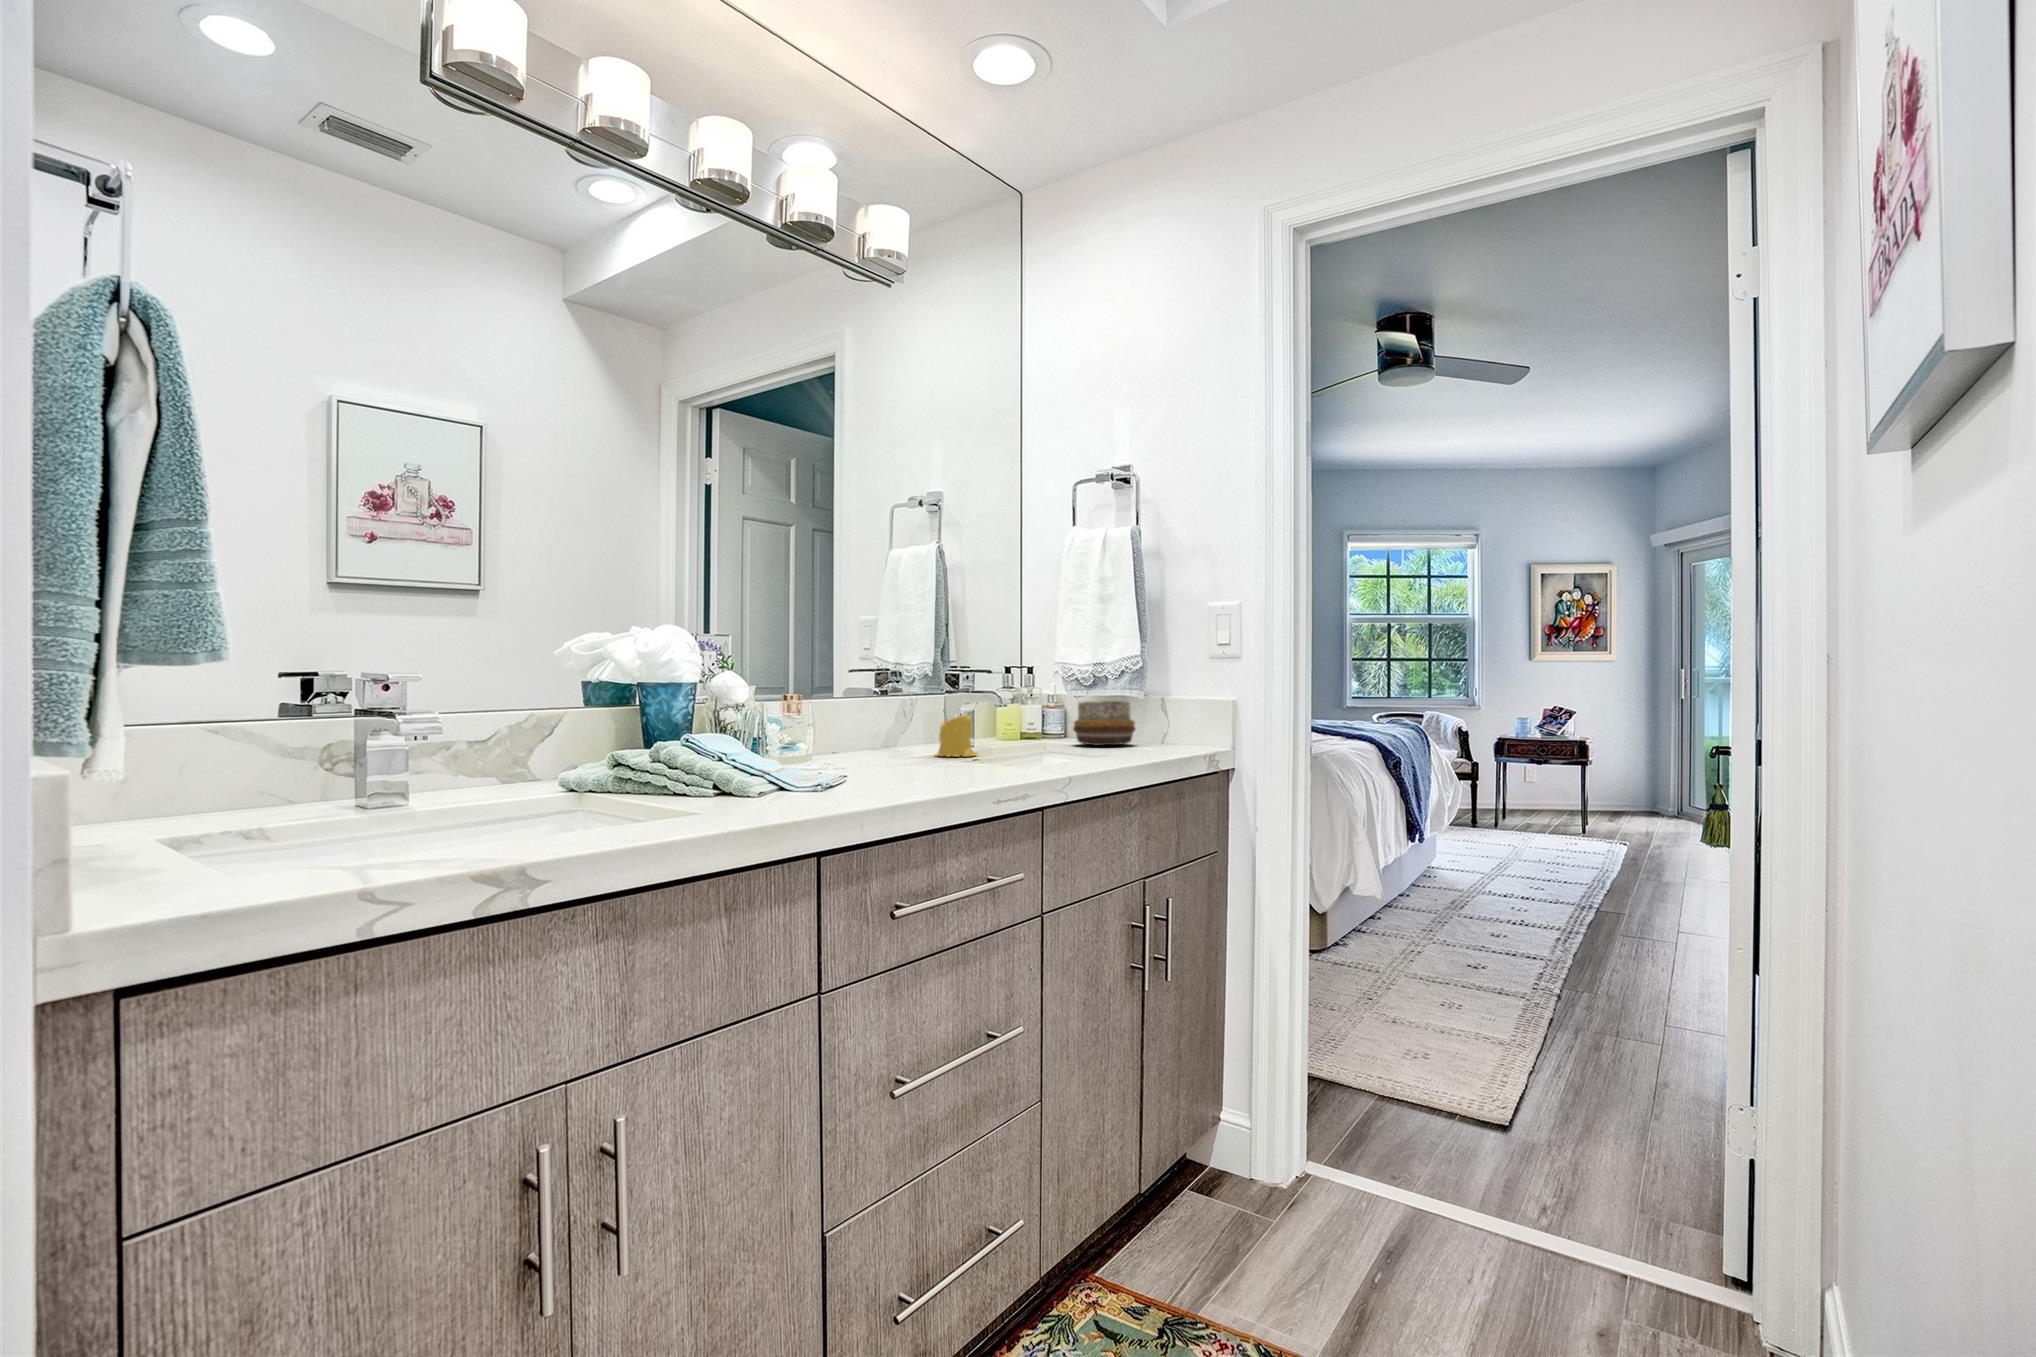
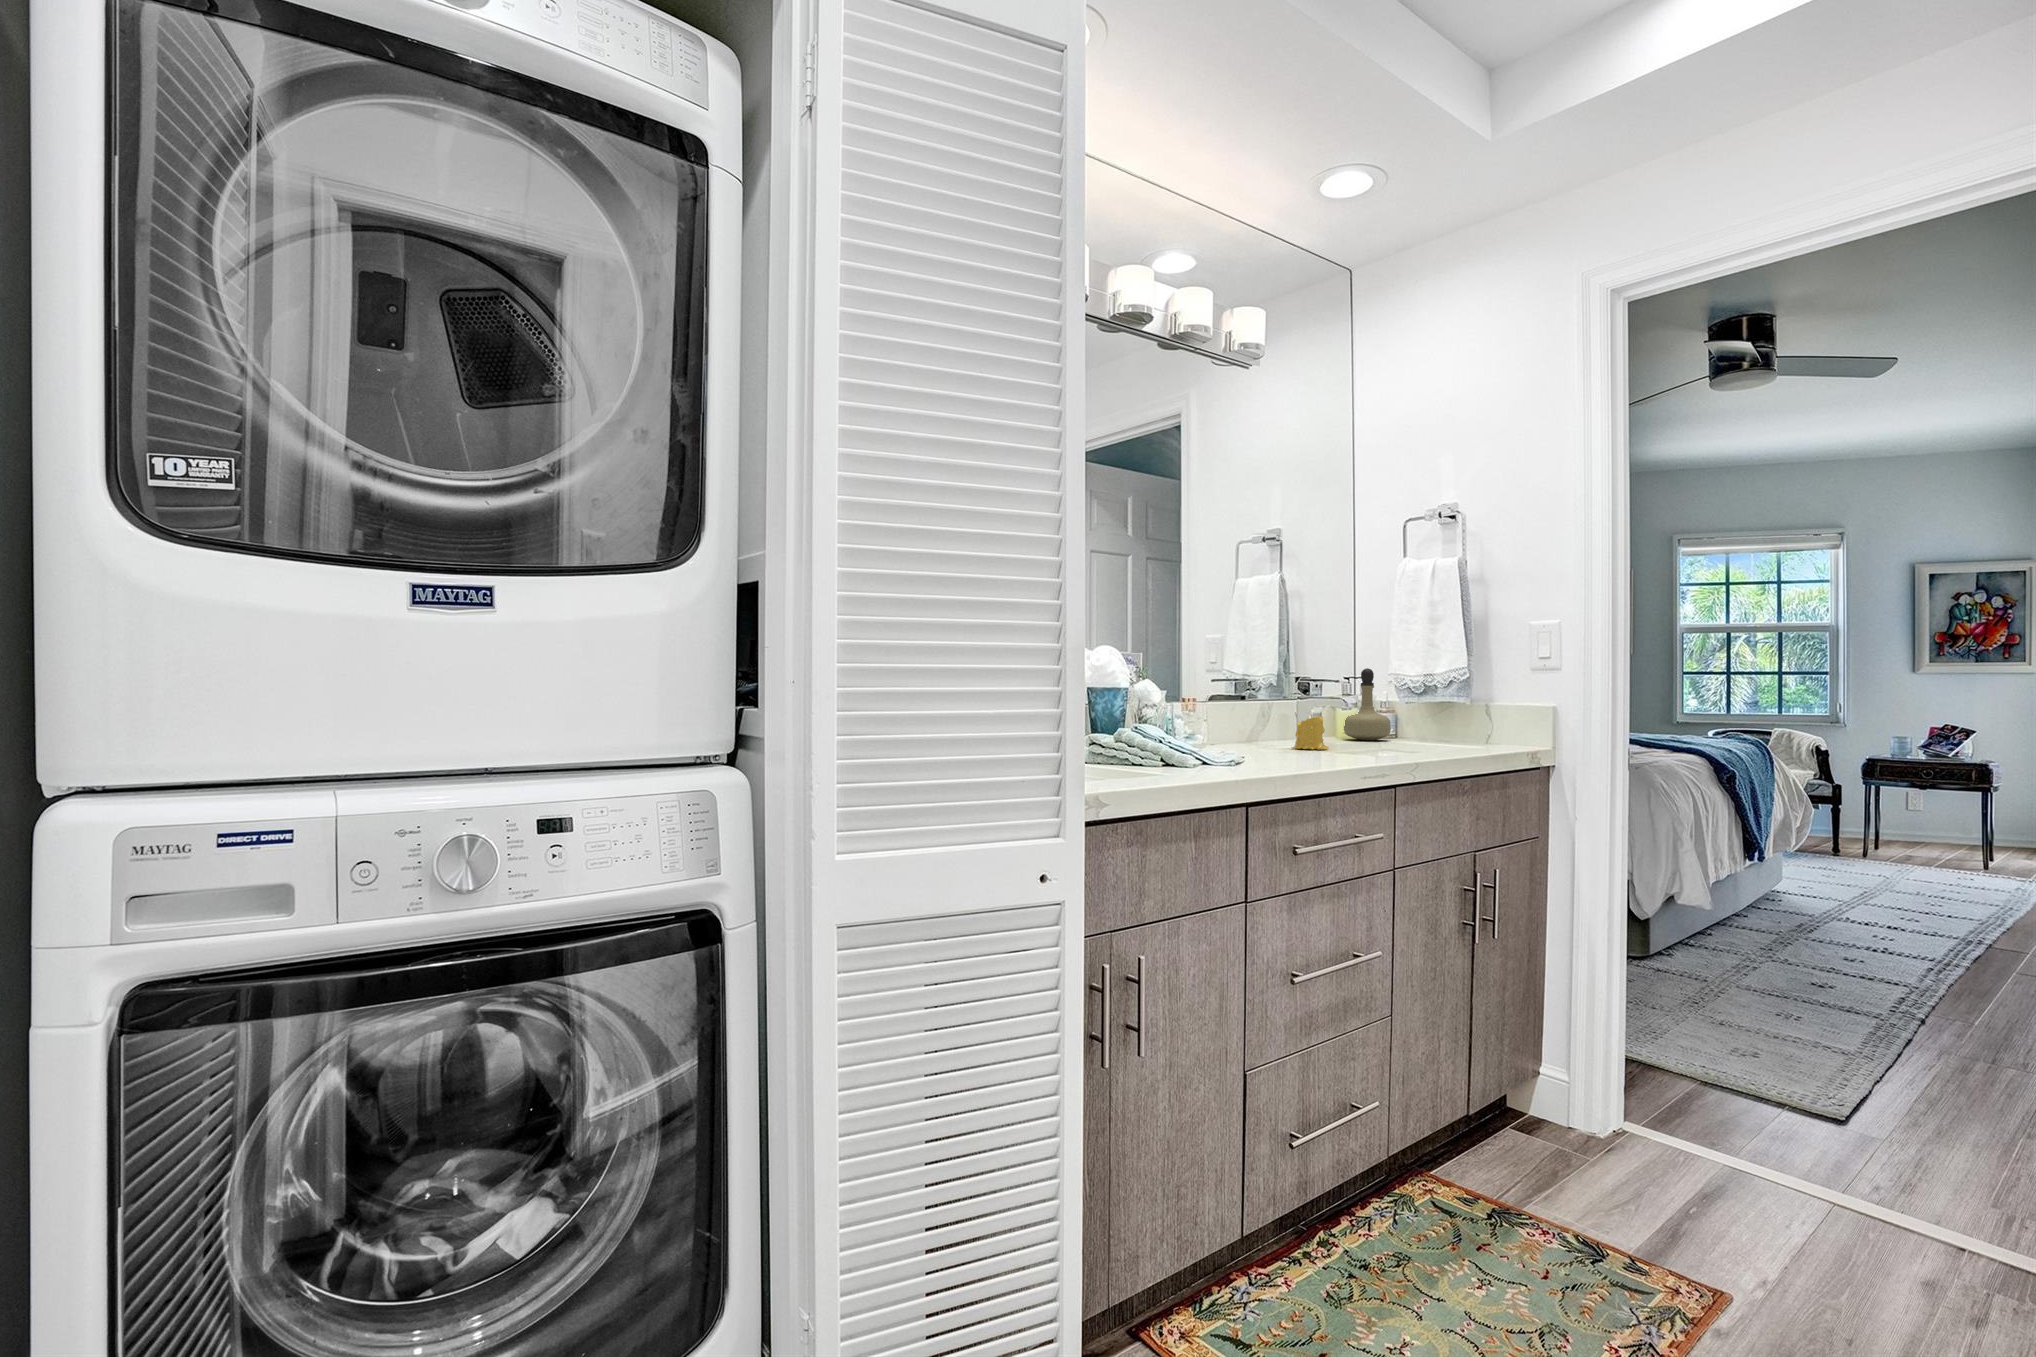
perfume bottle: none [1010,657,1062,741] -> present [1344,668,1391,740]
decorative bowl: present [1073,701,1135,745] -> none [1404,708,1462,745]

